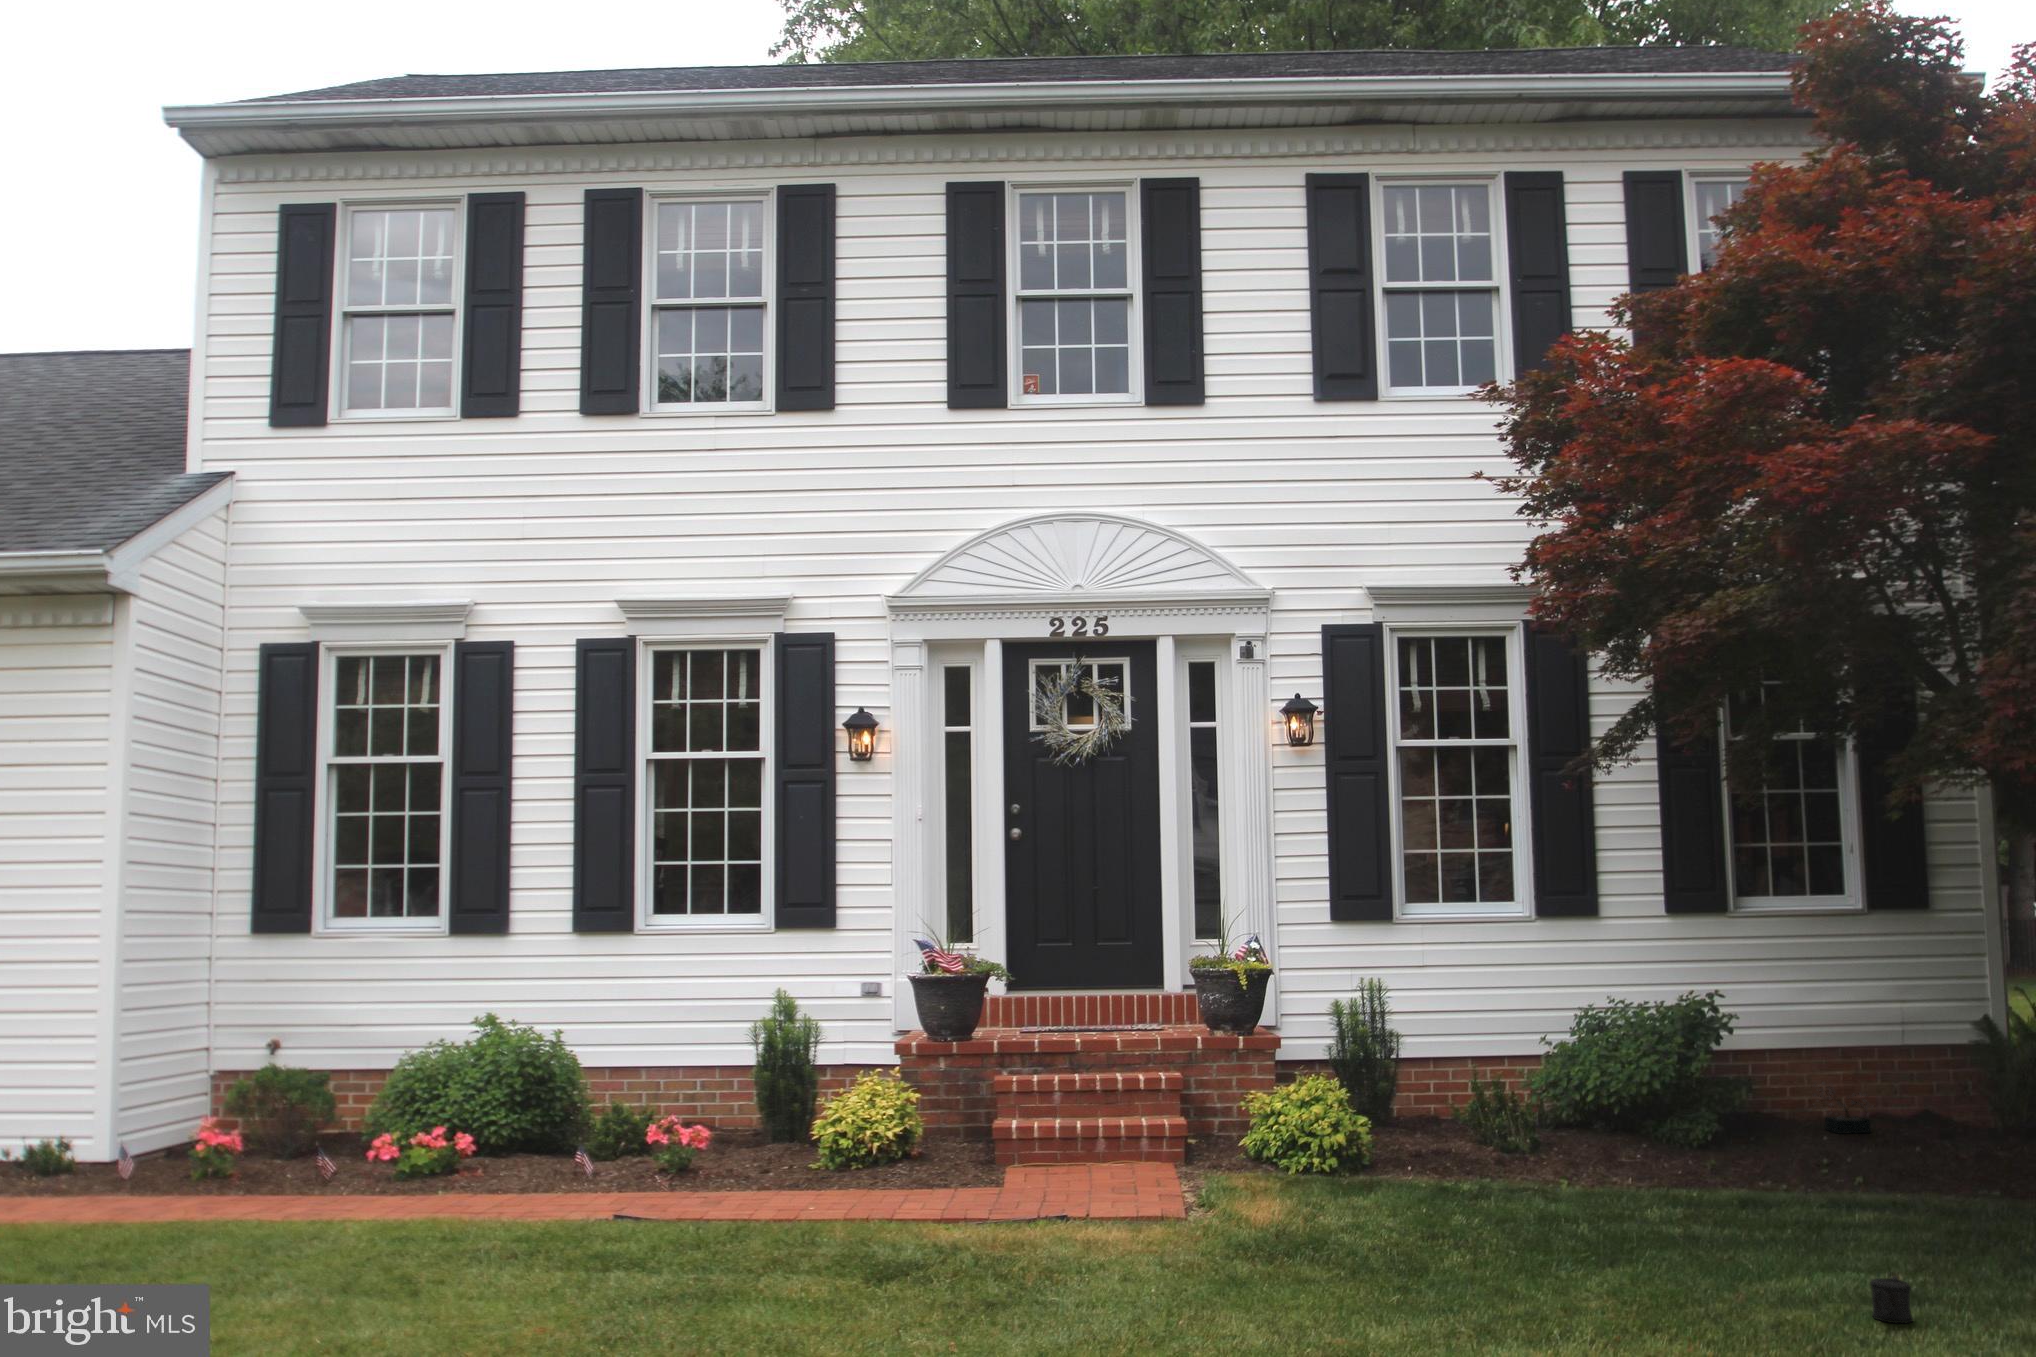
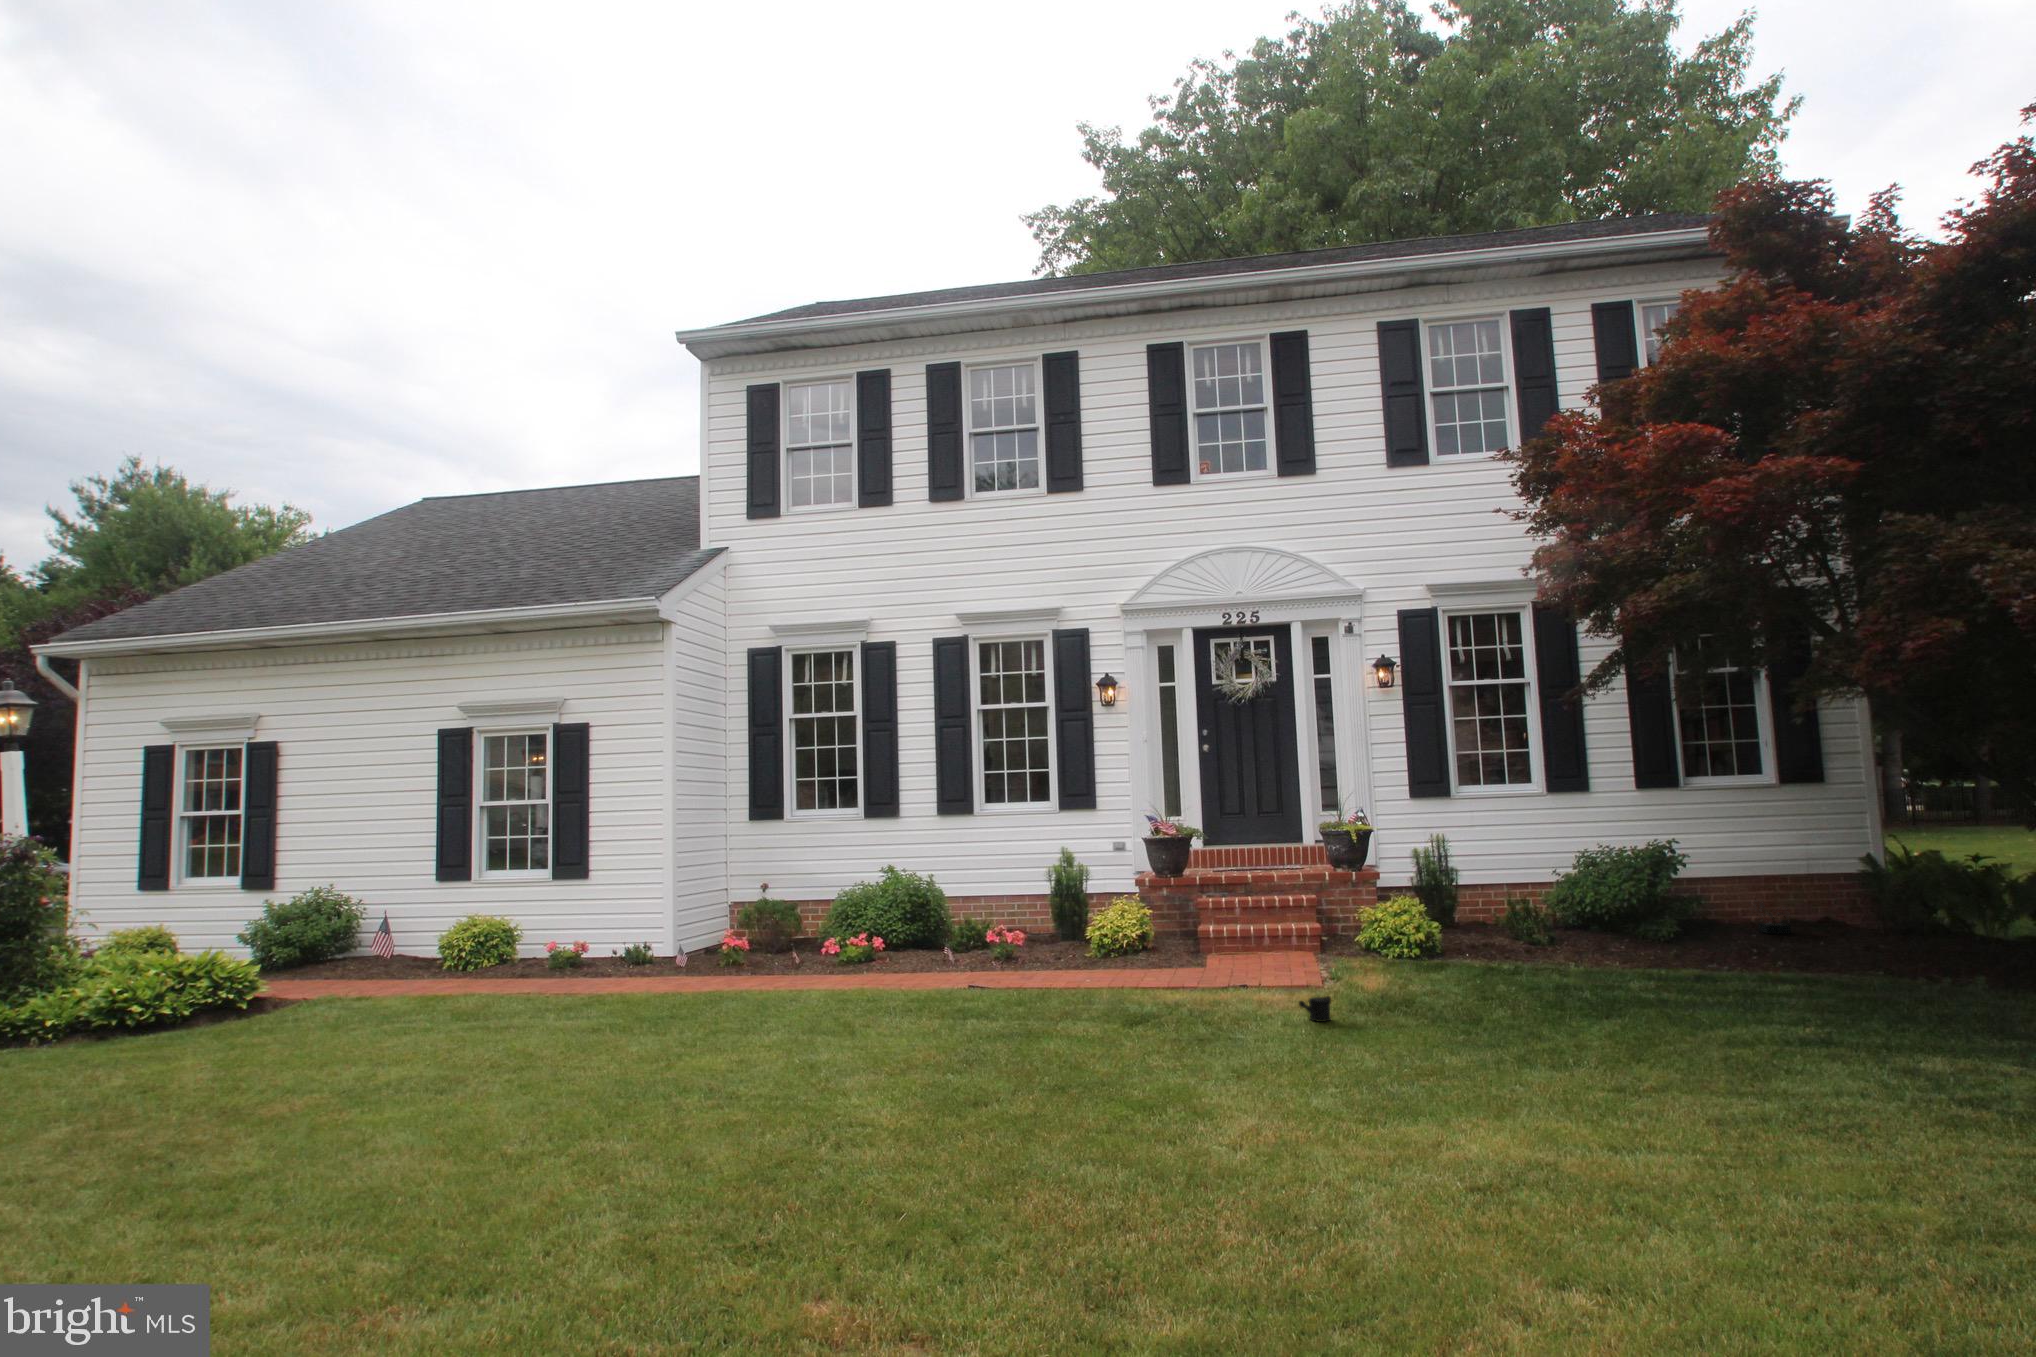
watering can: present [1870,1276,1913,1323] -> present [1299,996,1331,1022]

